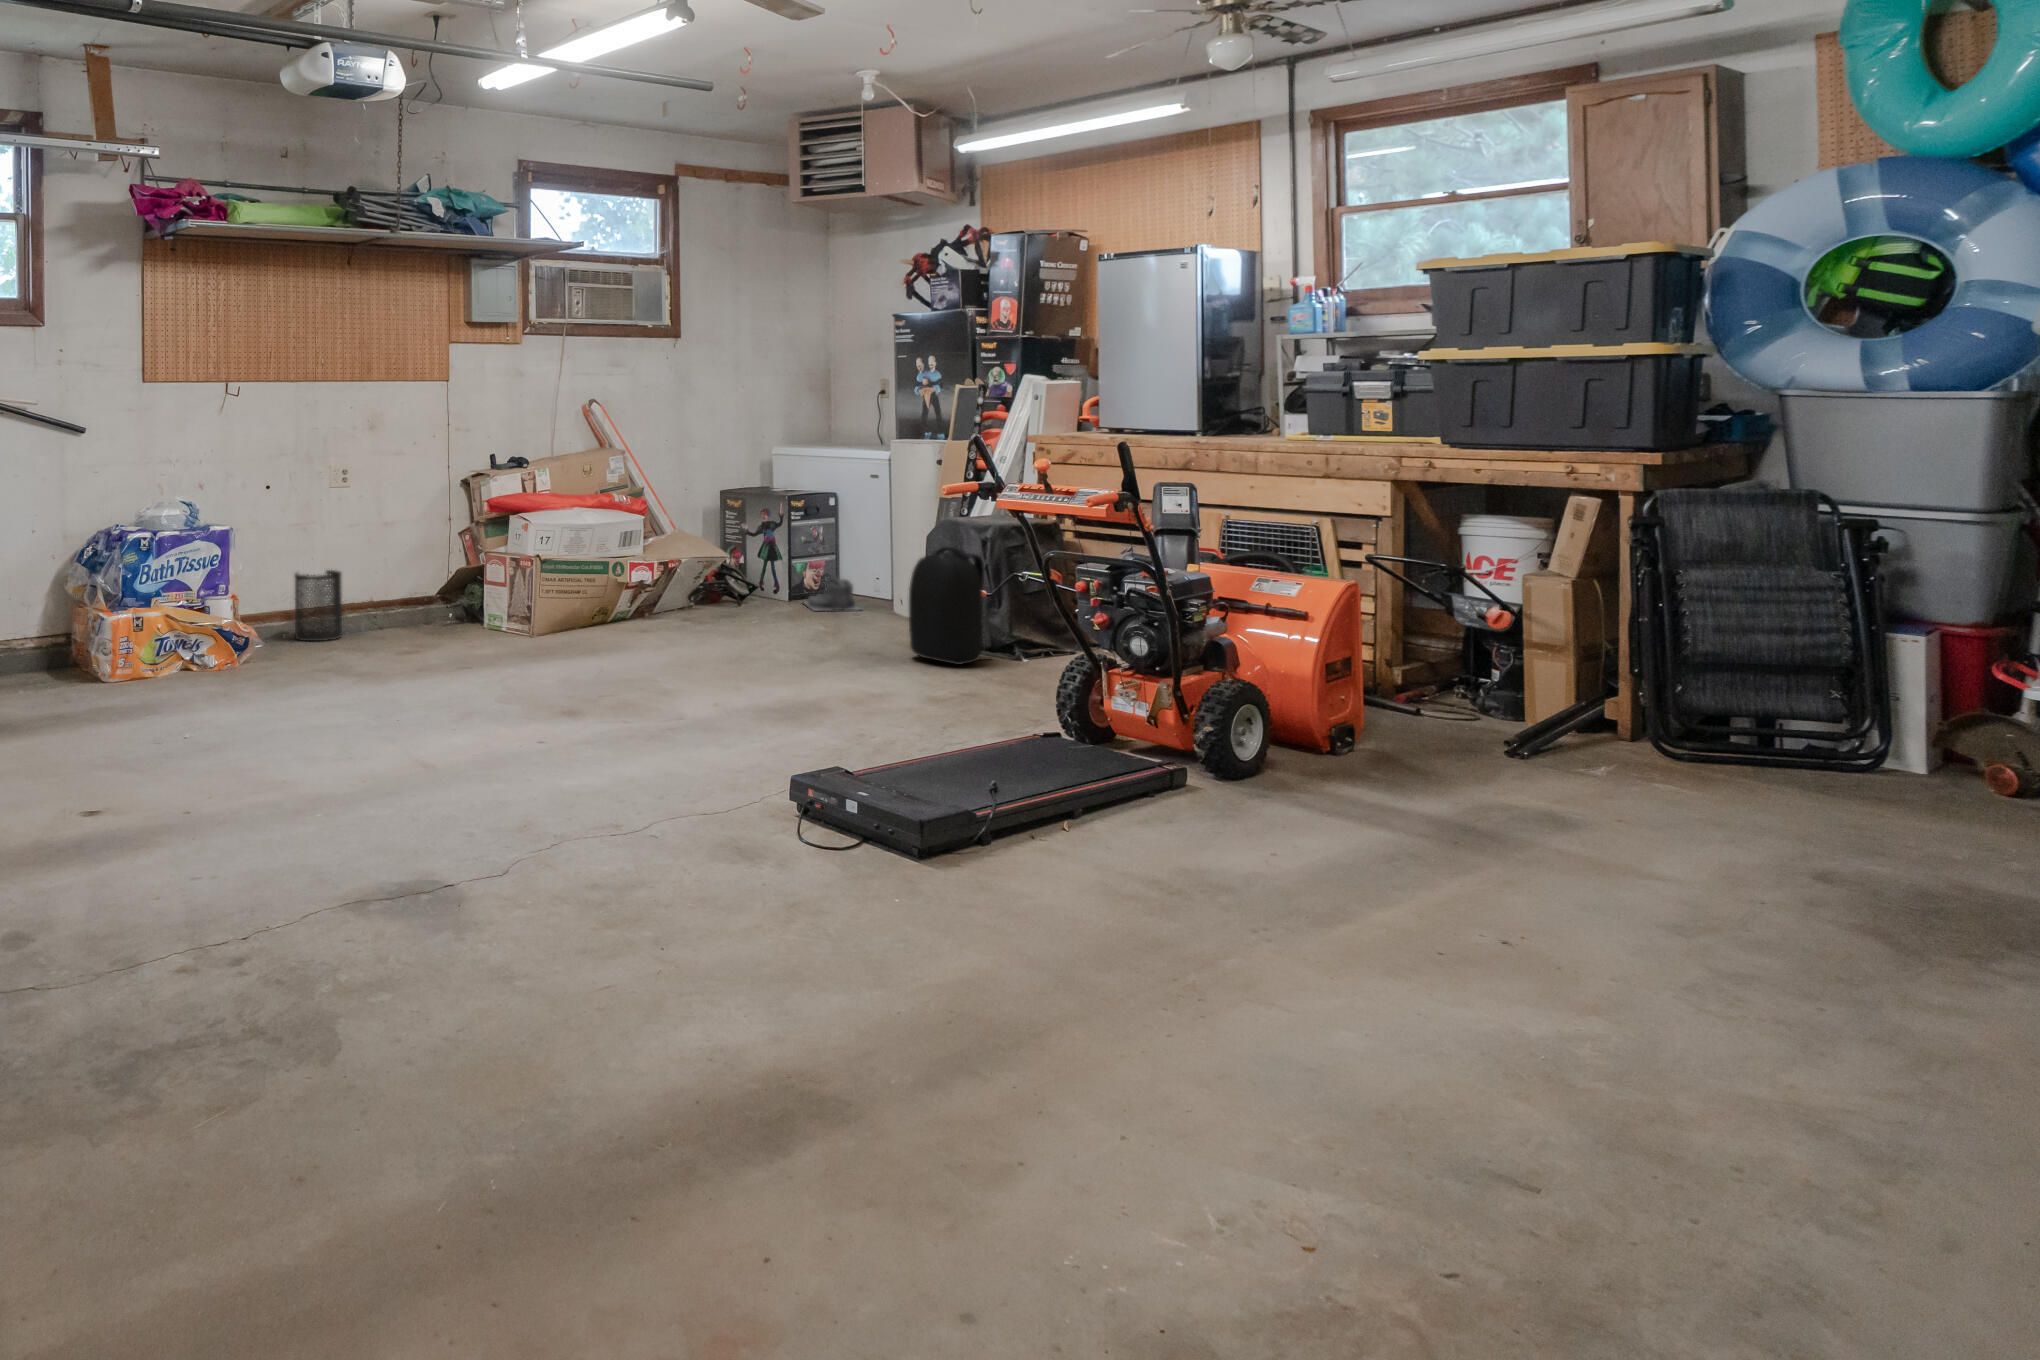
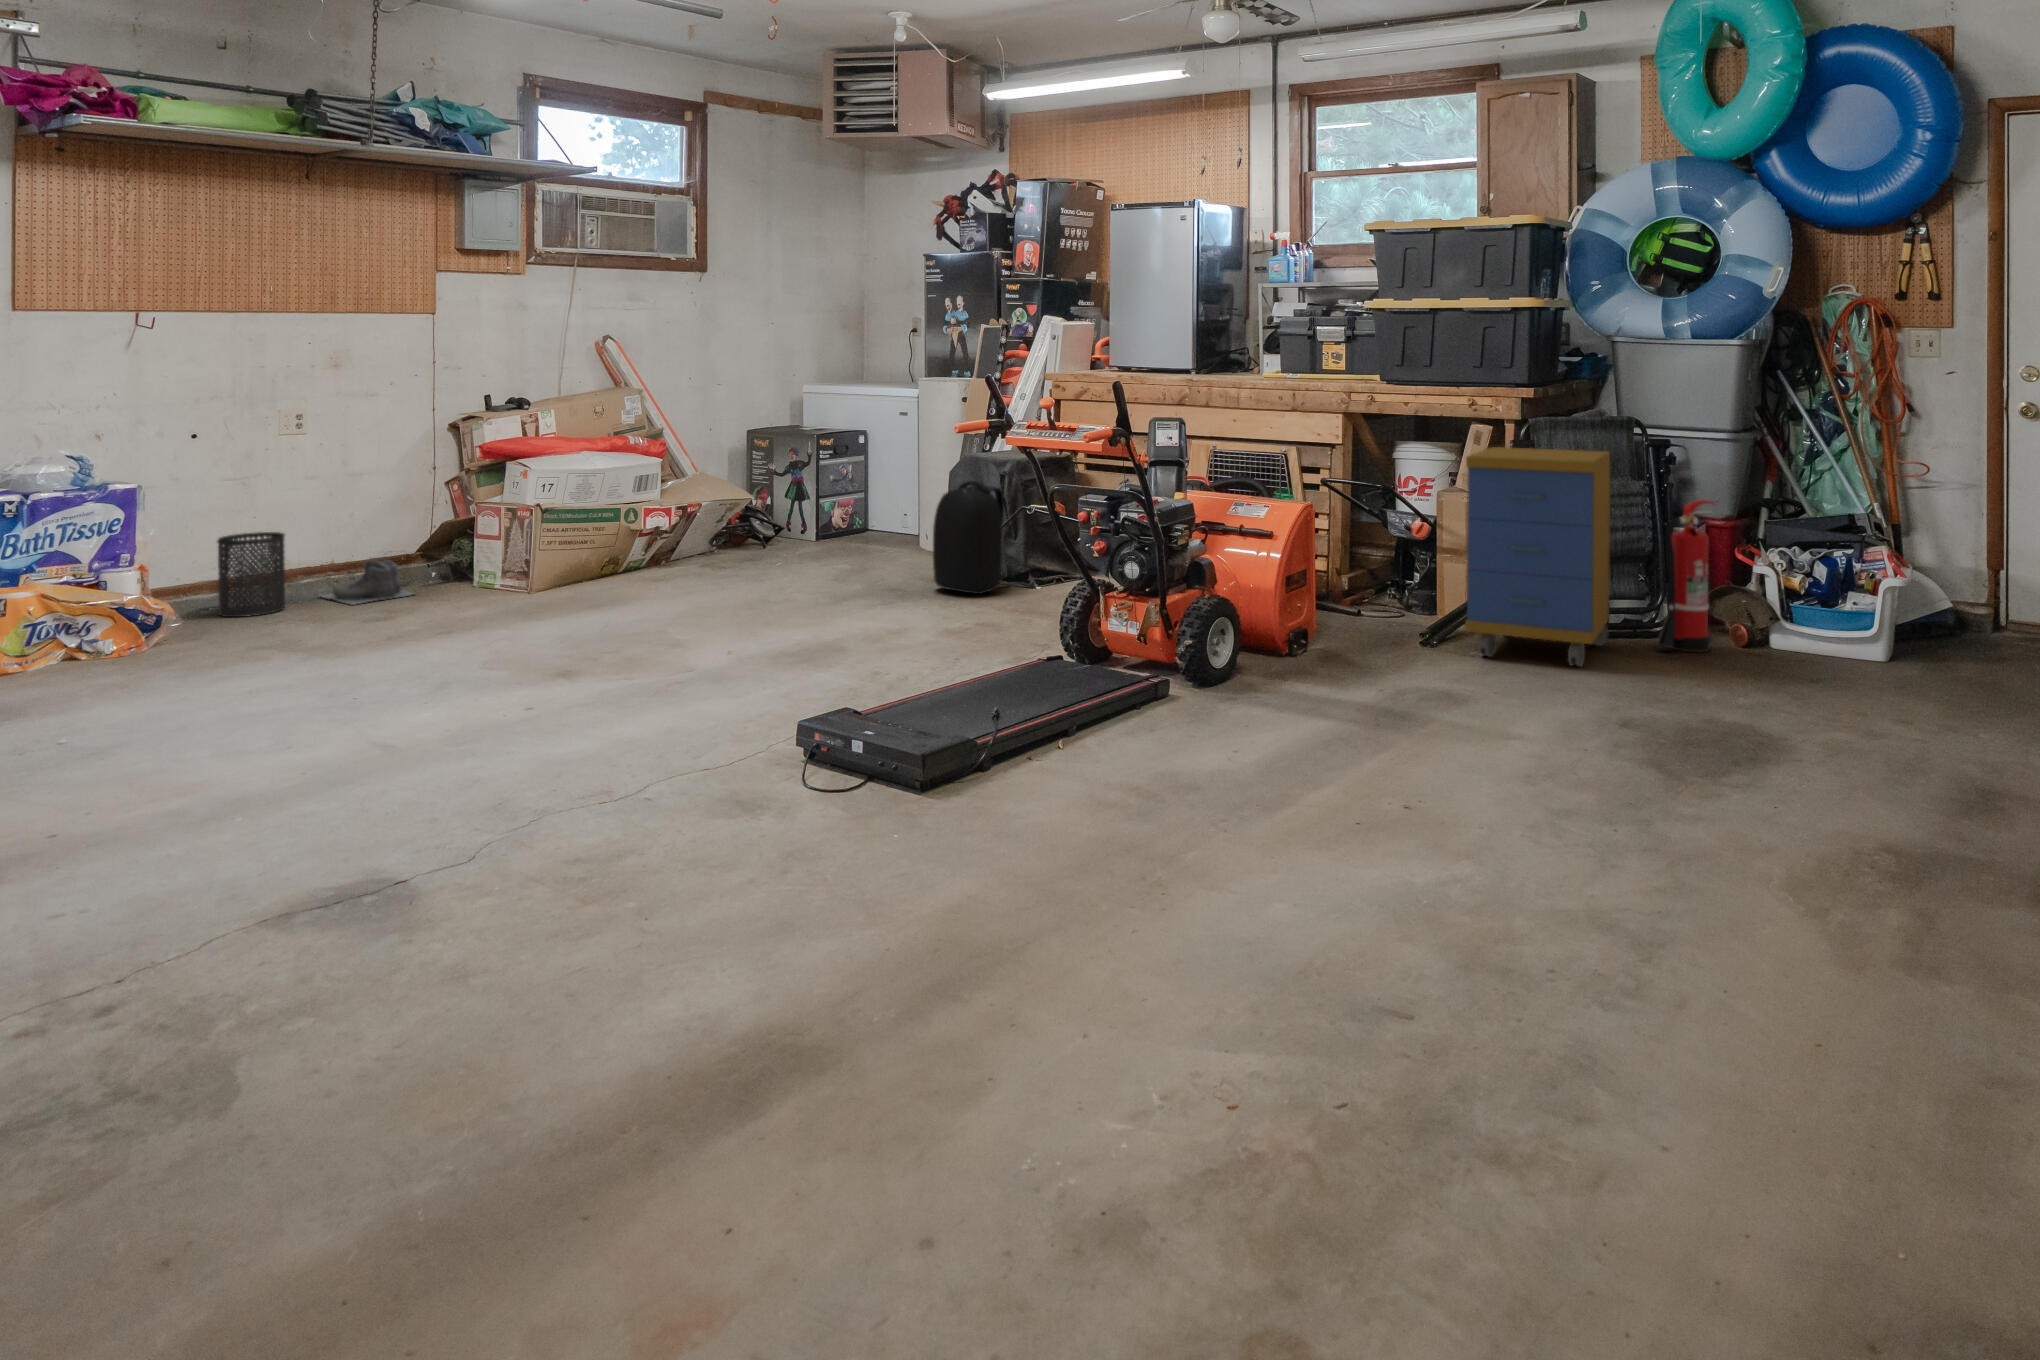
storage cabinet: none [1562,525,1787,800] -> present [1465,447,1610,667]
boots: present [805,577,860,611] -> present [322,558,412,605]
fire extinguisher: none [1864,601,1959,799] -> present [1657,500,1715,653]

